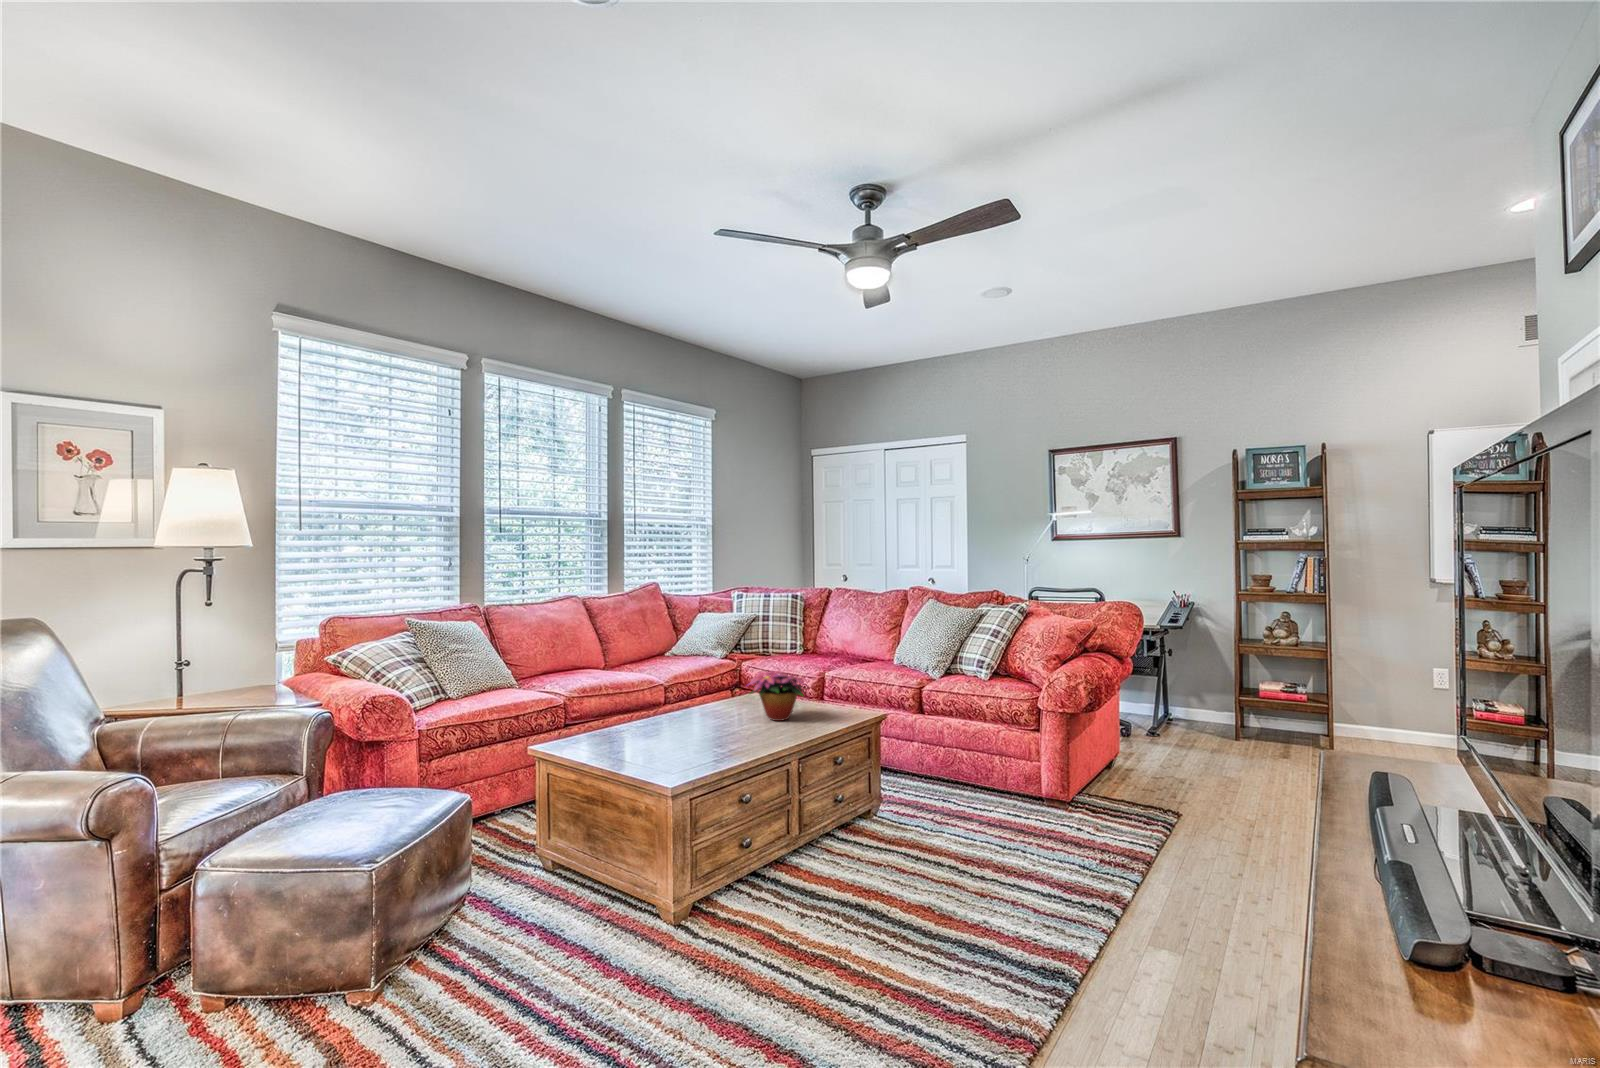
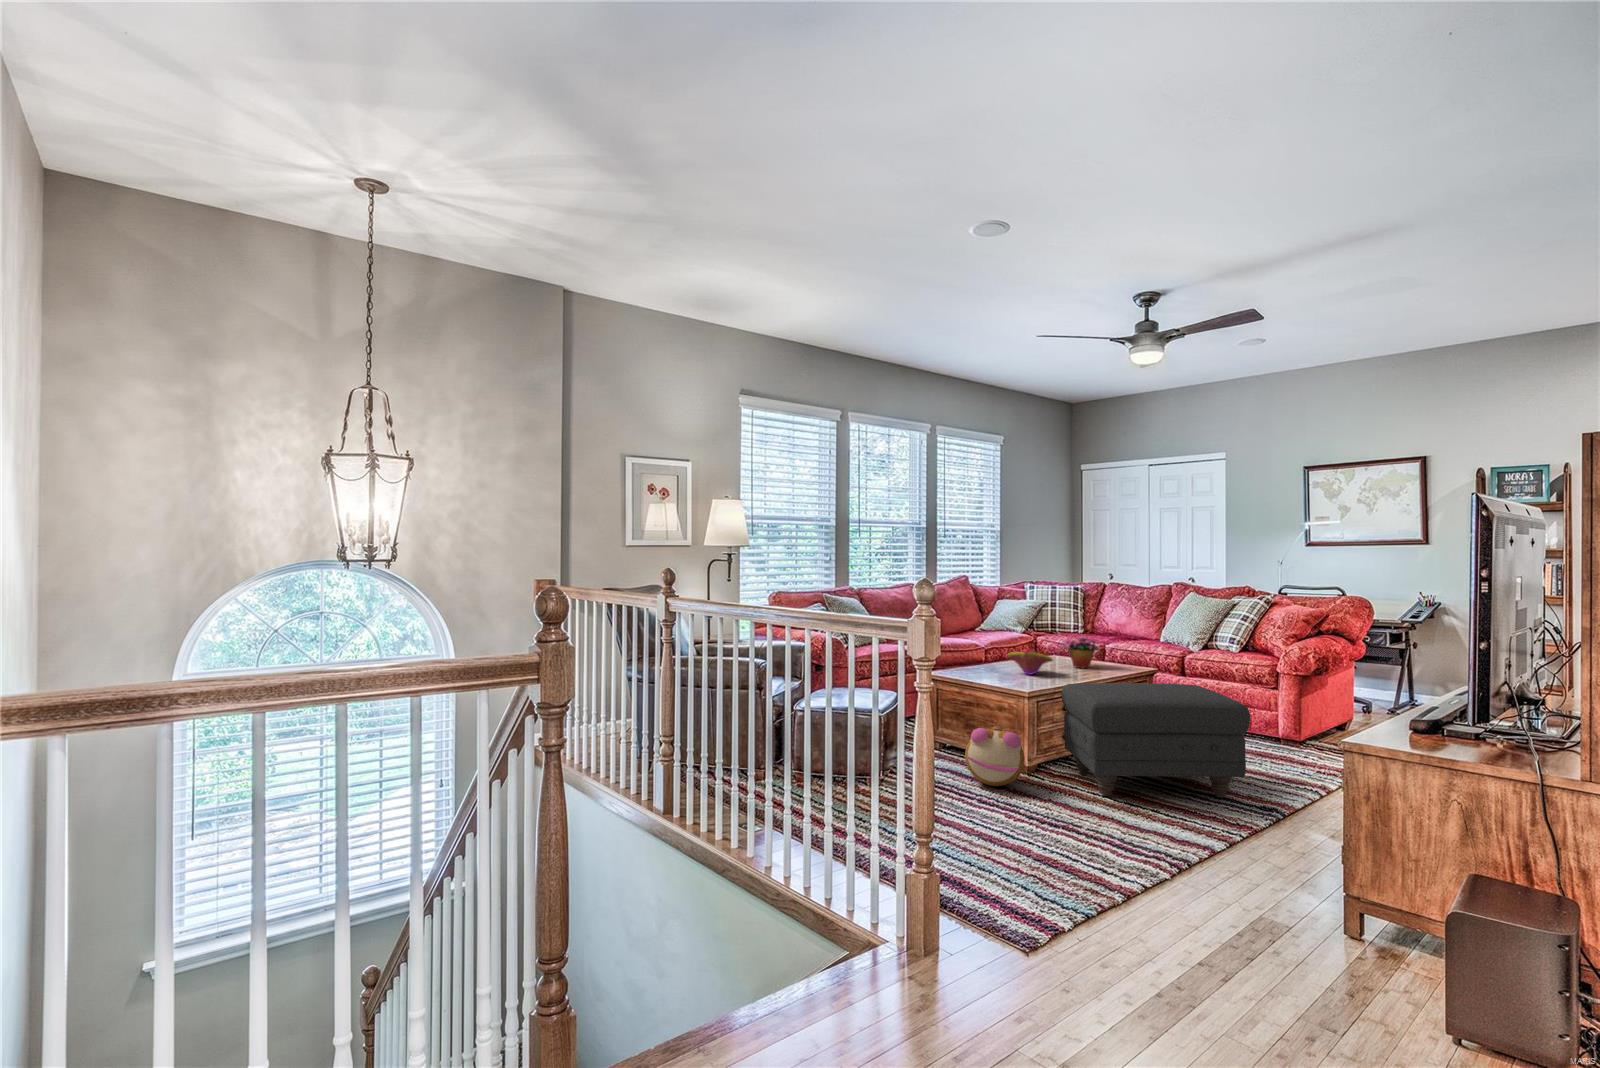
decorative bowl: none [655,698,729,742] -> present [1007,649,1052,675]
ottoman: none [721,756,1027,1007] -> present [1062,683,1250,798]
plush toy: none [504,878,633,1007] -> present [965,725,1025,786]

